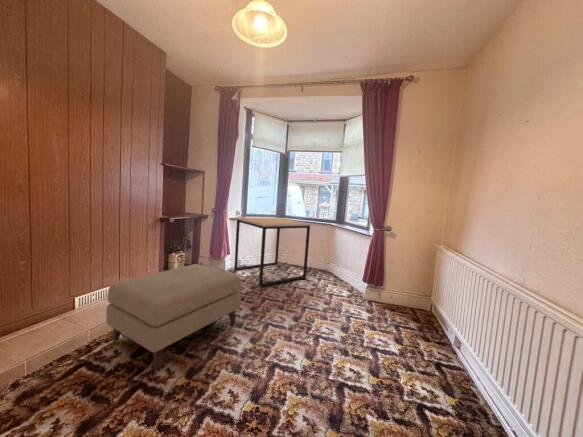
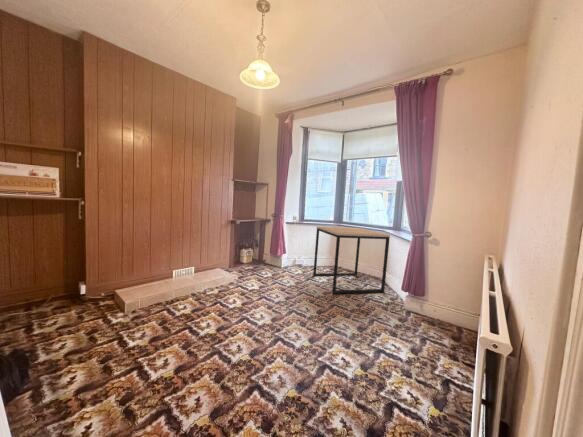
ottoman: present [106,264,241,370] -> none [204,264,307,344]

